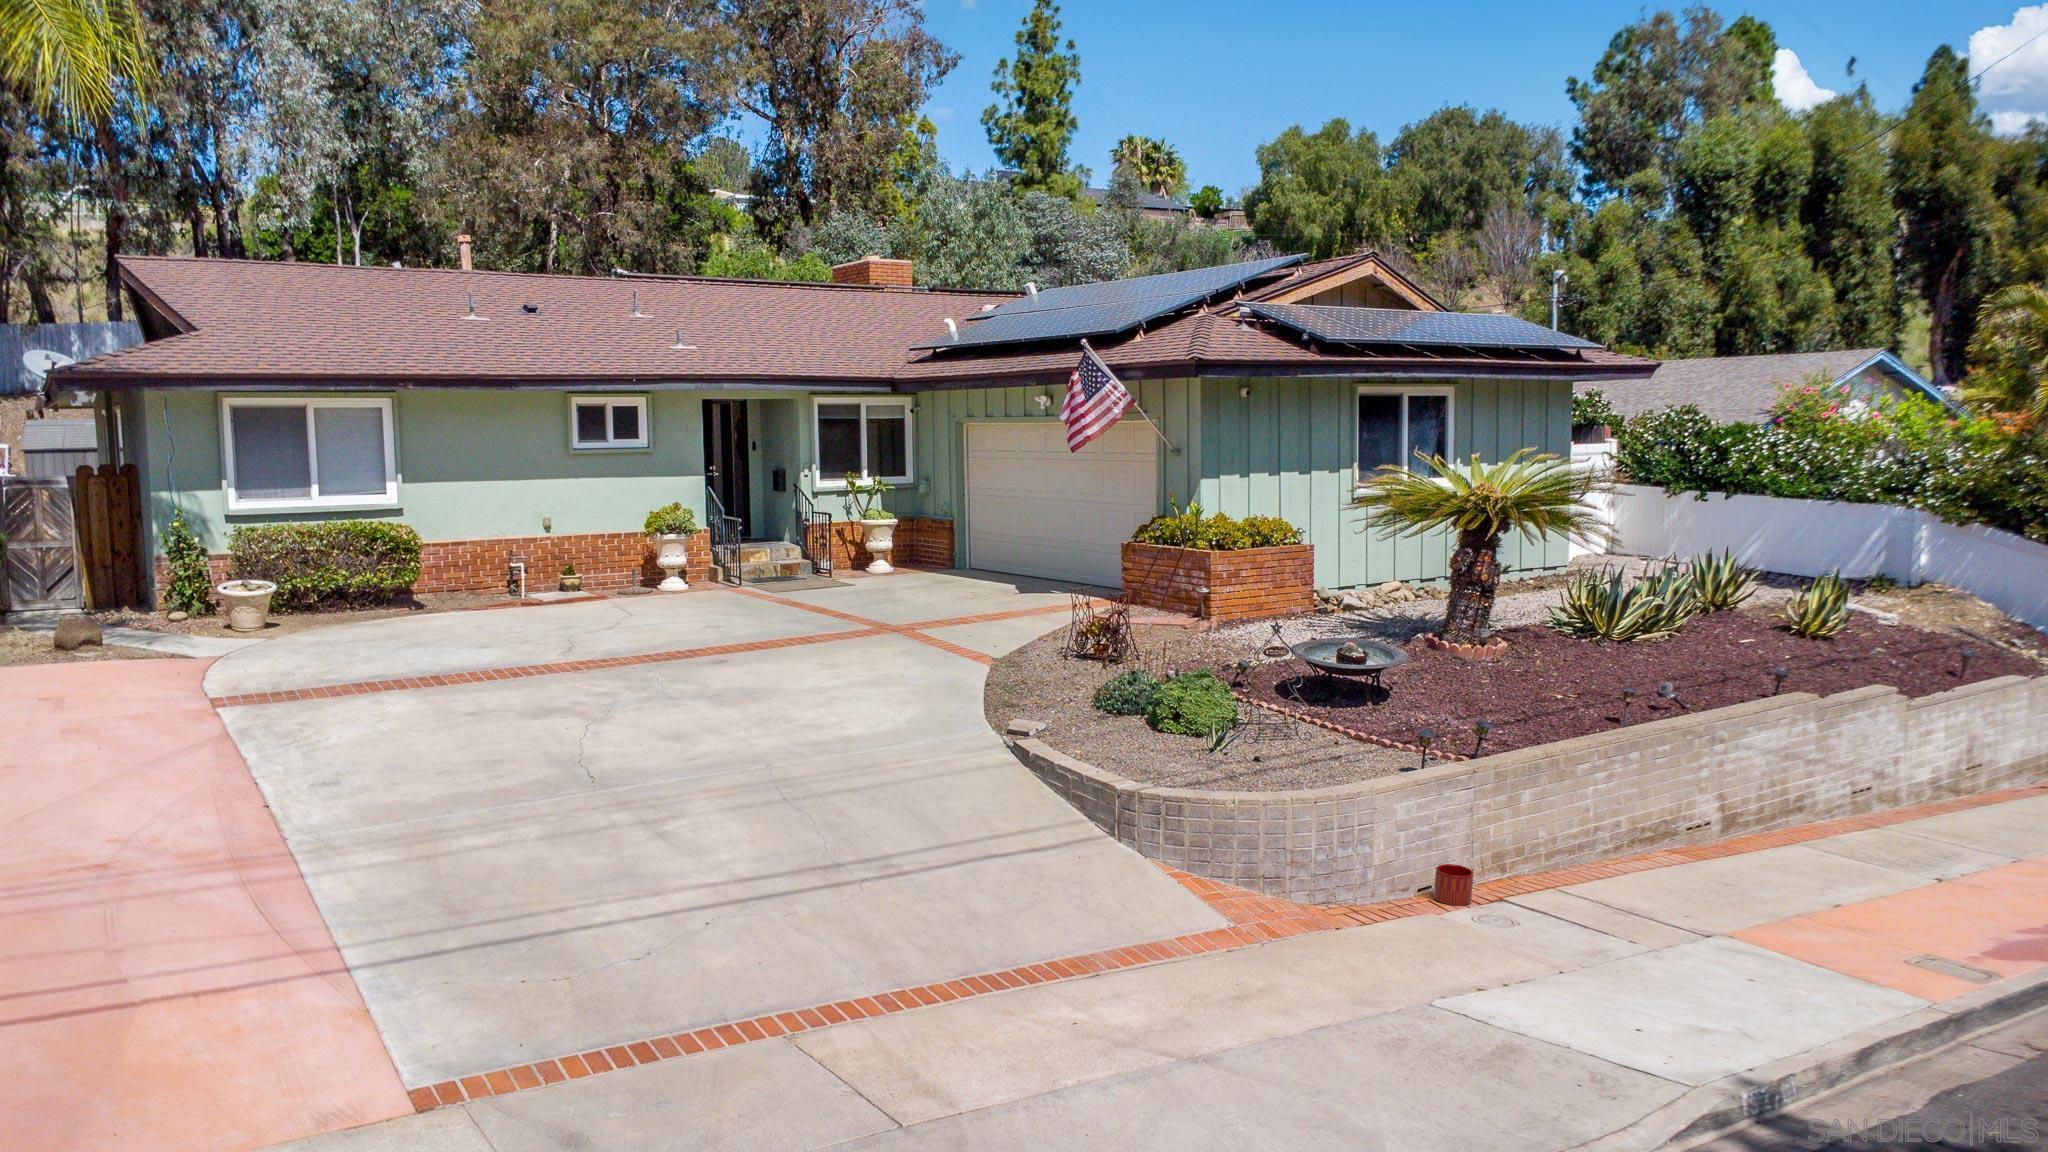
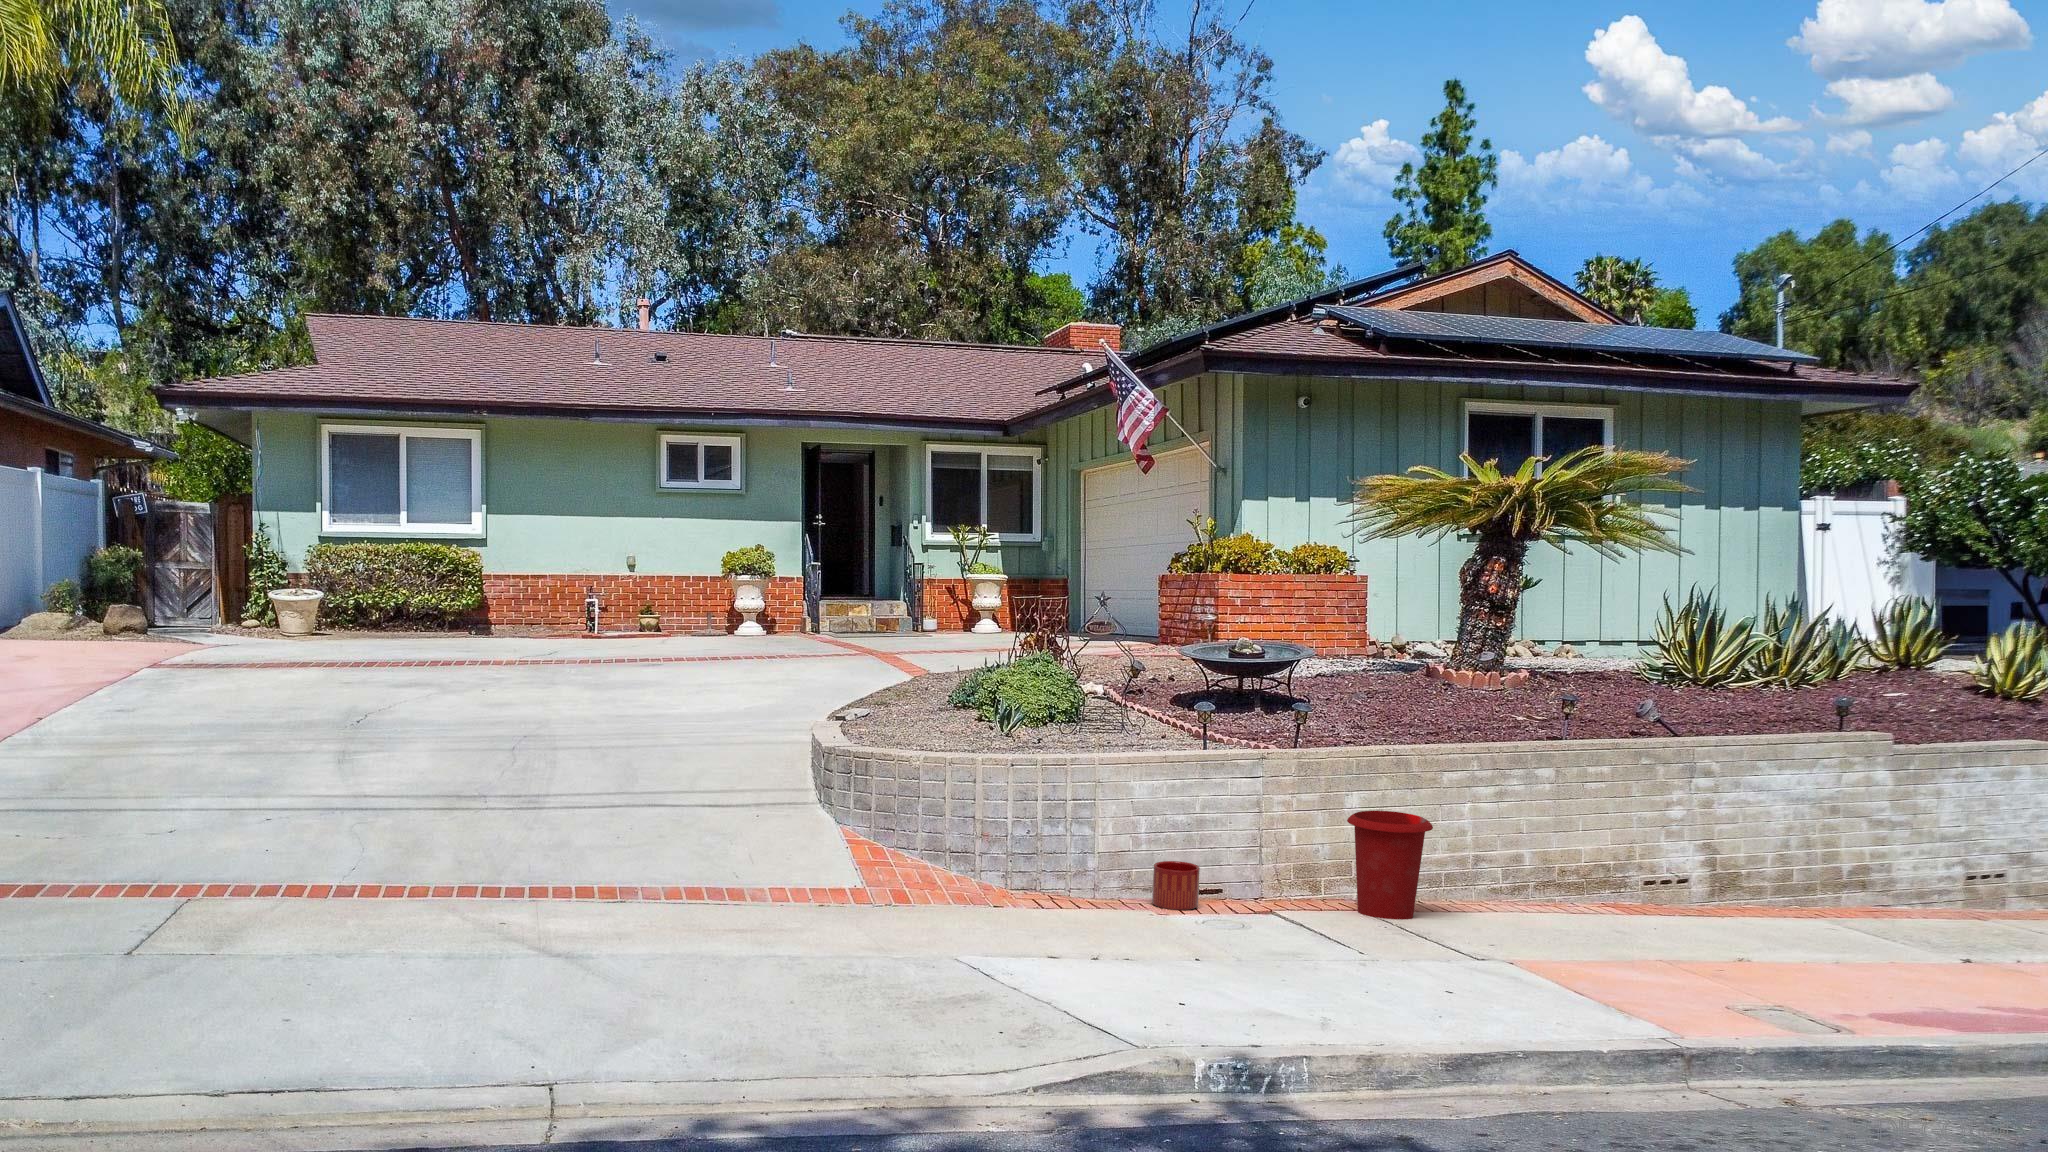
waste bin: none [1549,804,1618,891] -> present [1347,811,1433,920]

